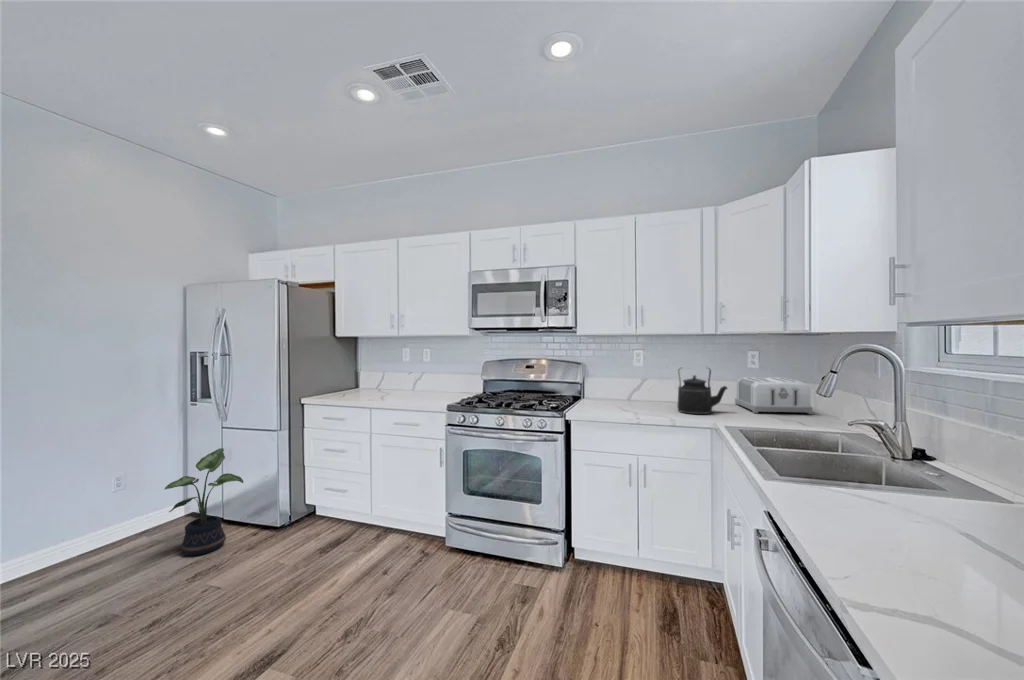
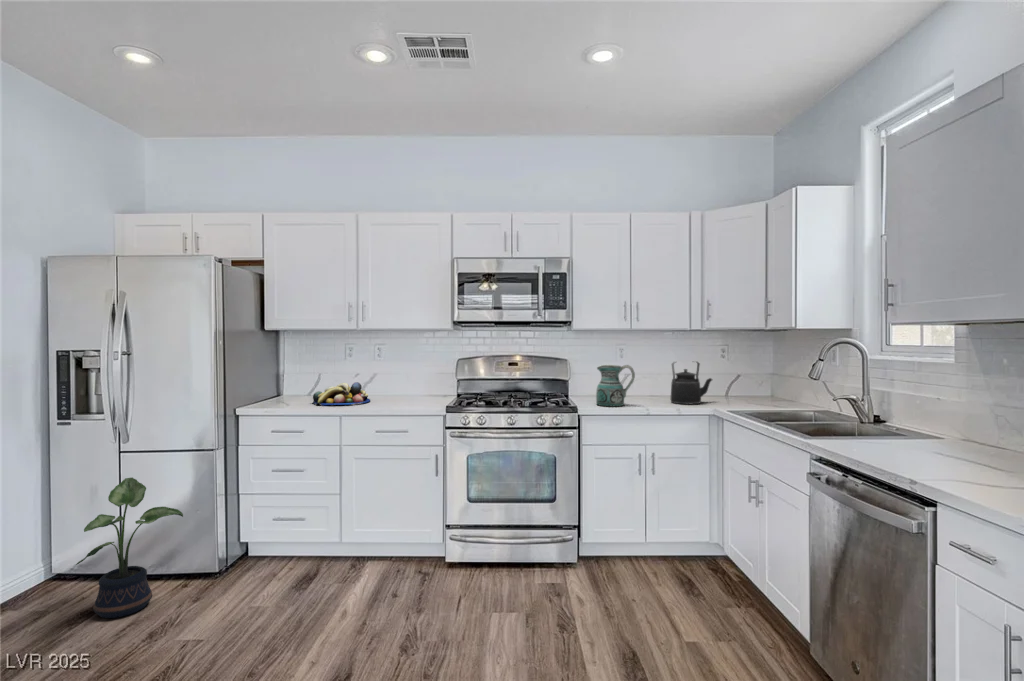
ceramic pitcher: none [593,369,632,413] -> present [596,365,635,407]
toaster: present [735,377,813,414] -> none [708,371,776,402]
fruit bowl: none [360,379,408,399] -> present [313,382,370,405]

